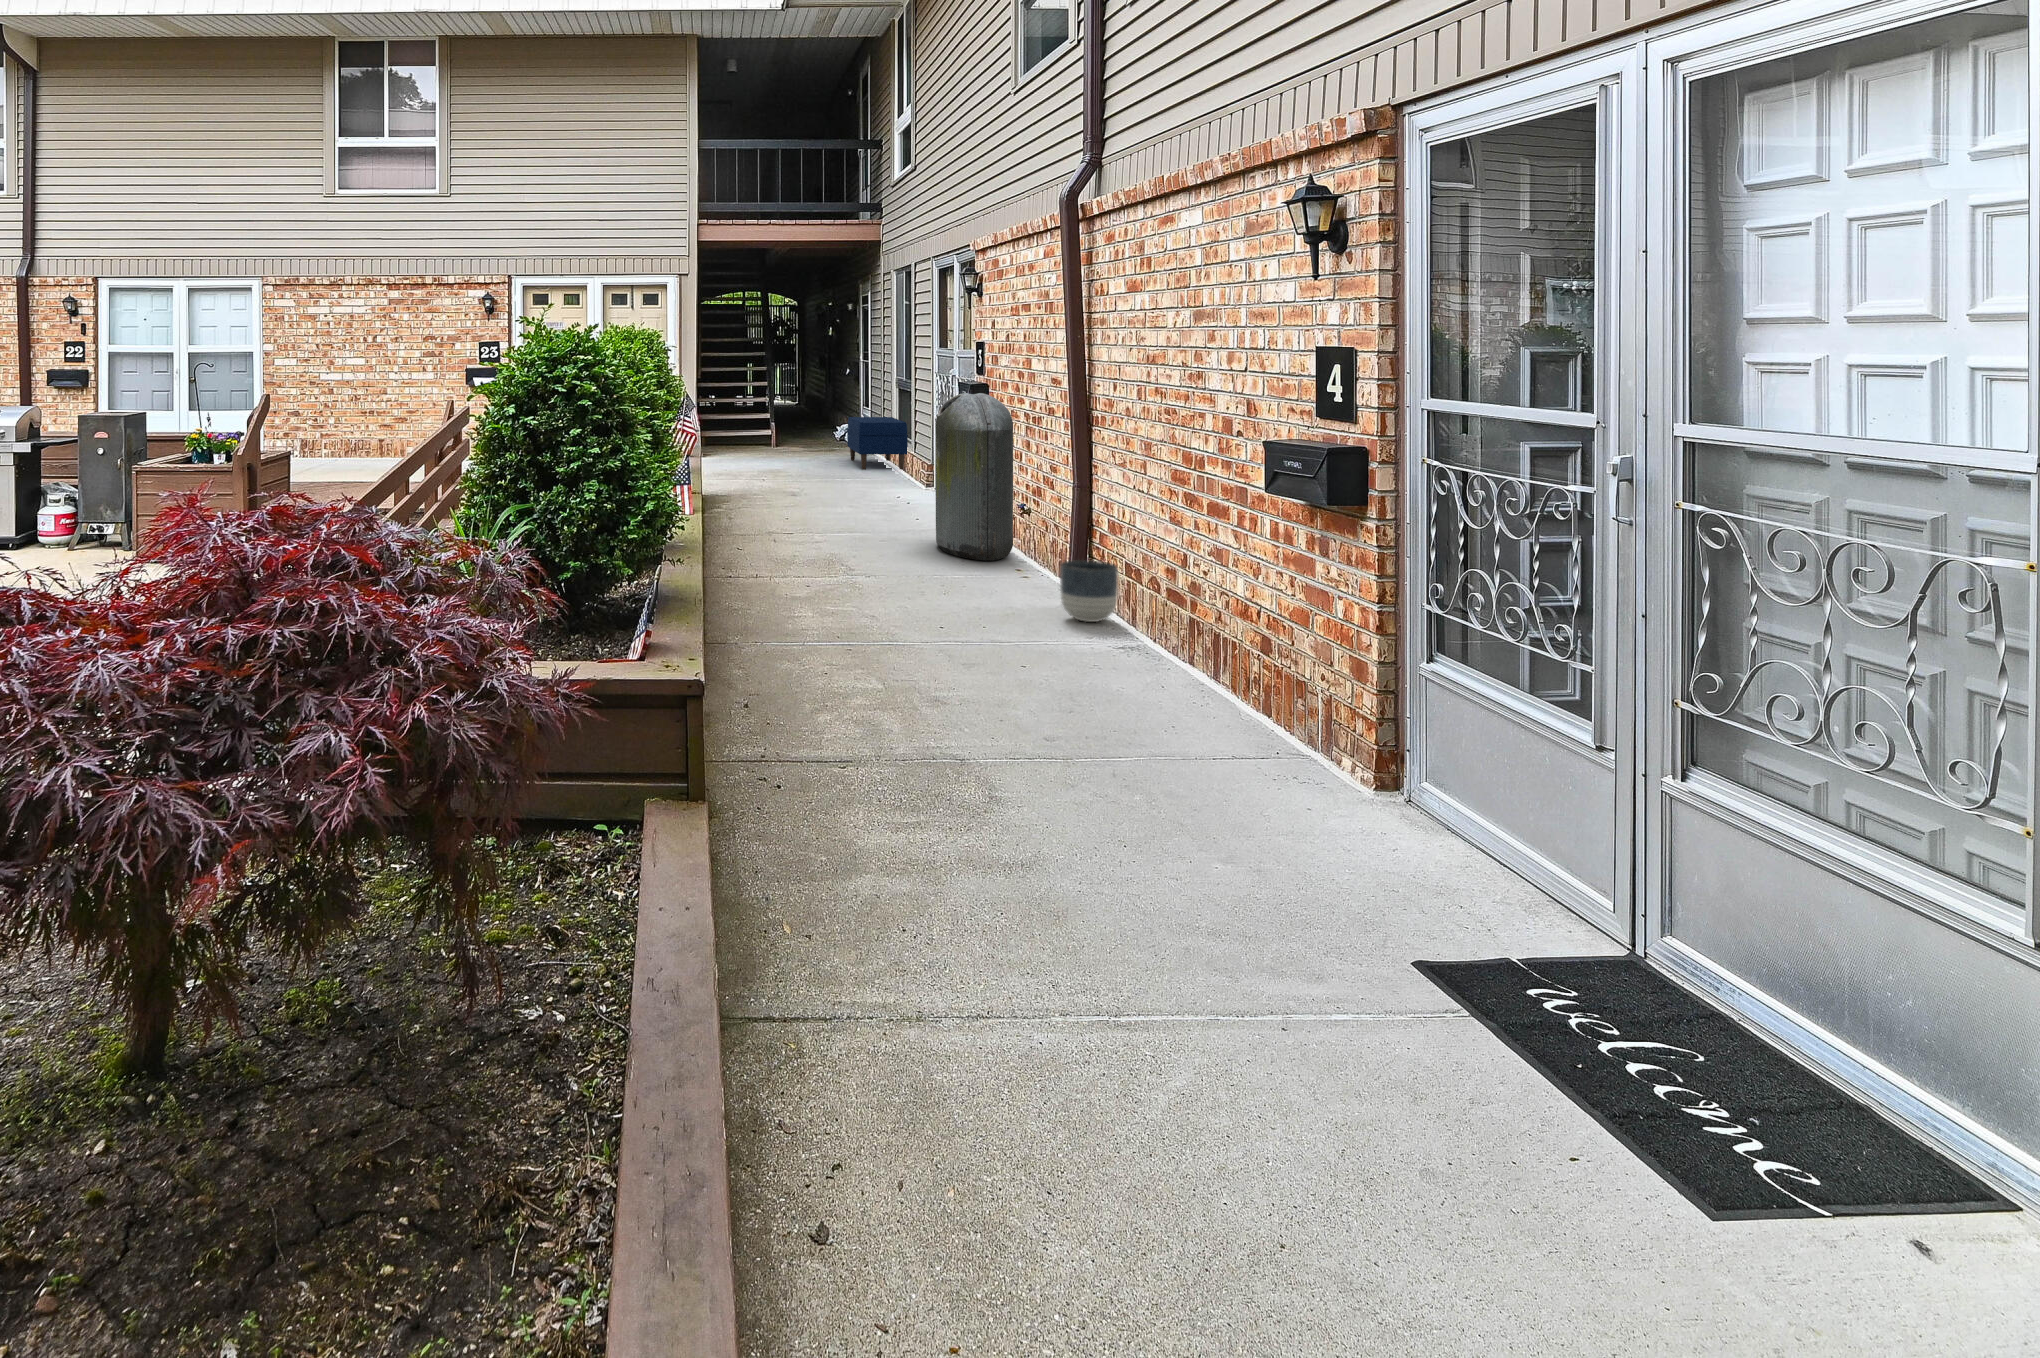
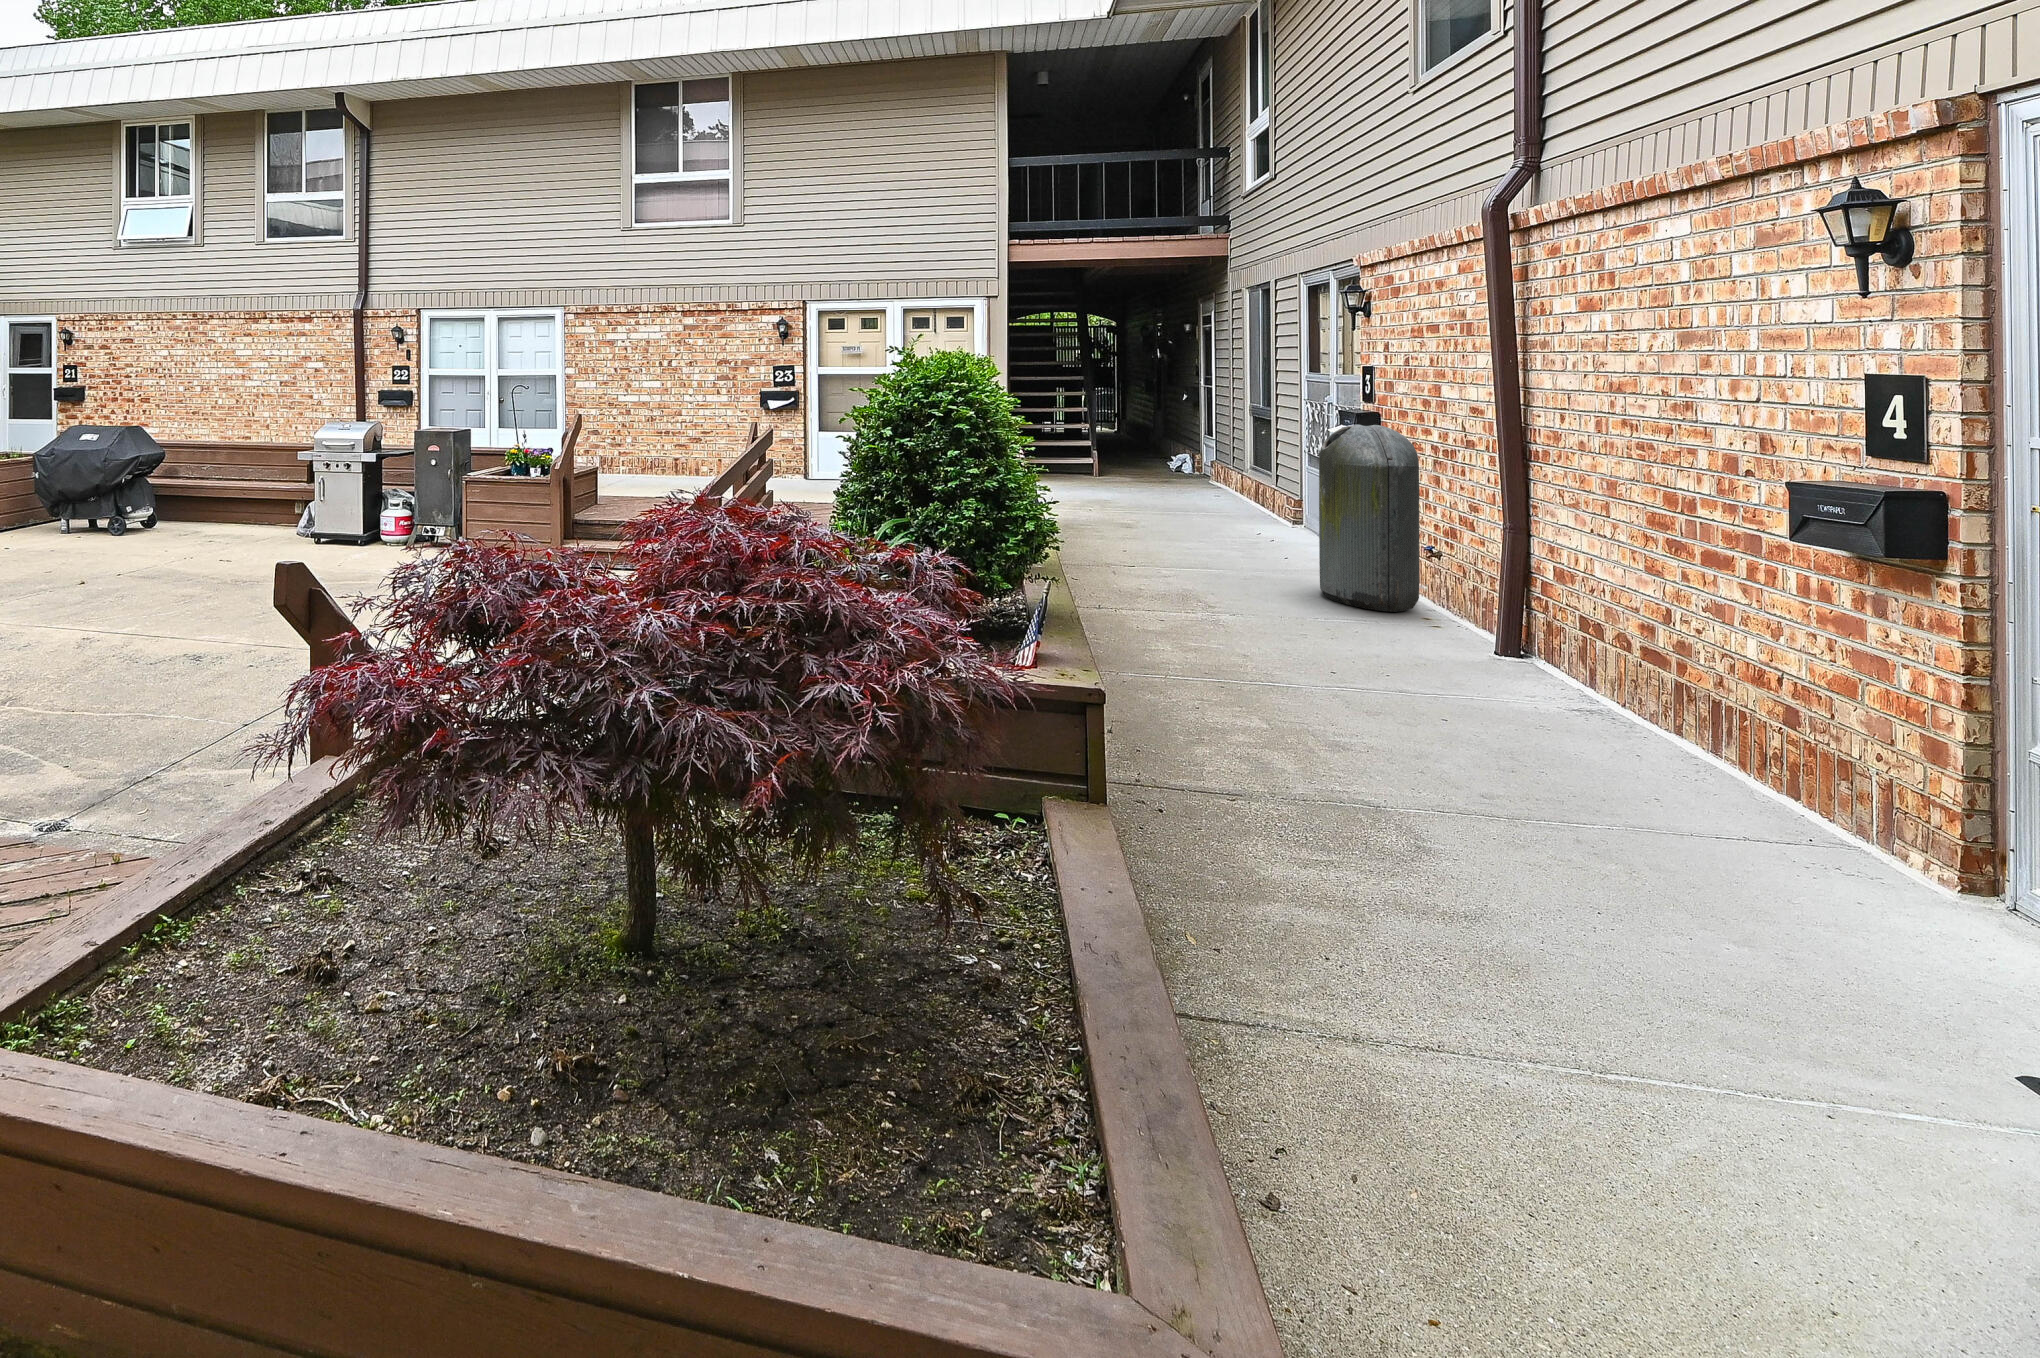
bench: present [847,417,908,469] -> none [1187,451,1264,510]
planter: present [1060,560,1118,622] -> none [1495,613,1572,683]

